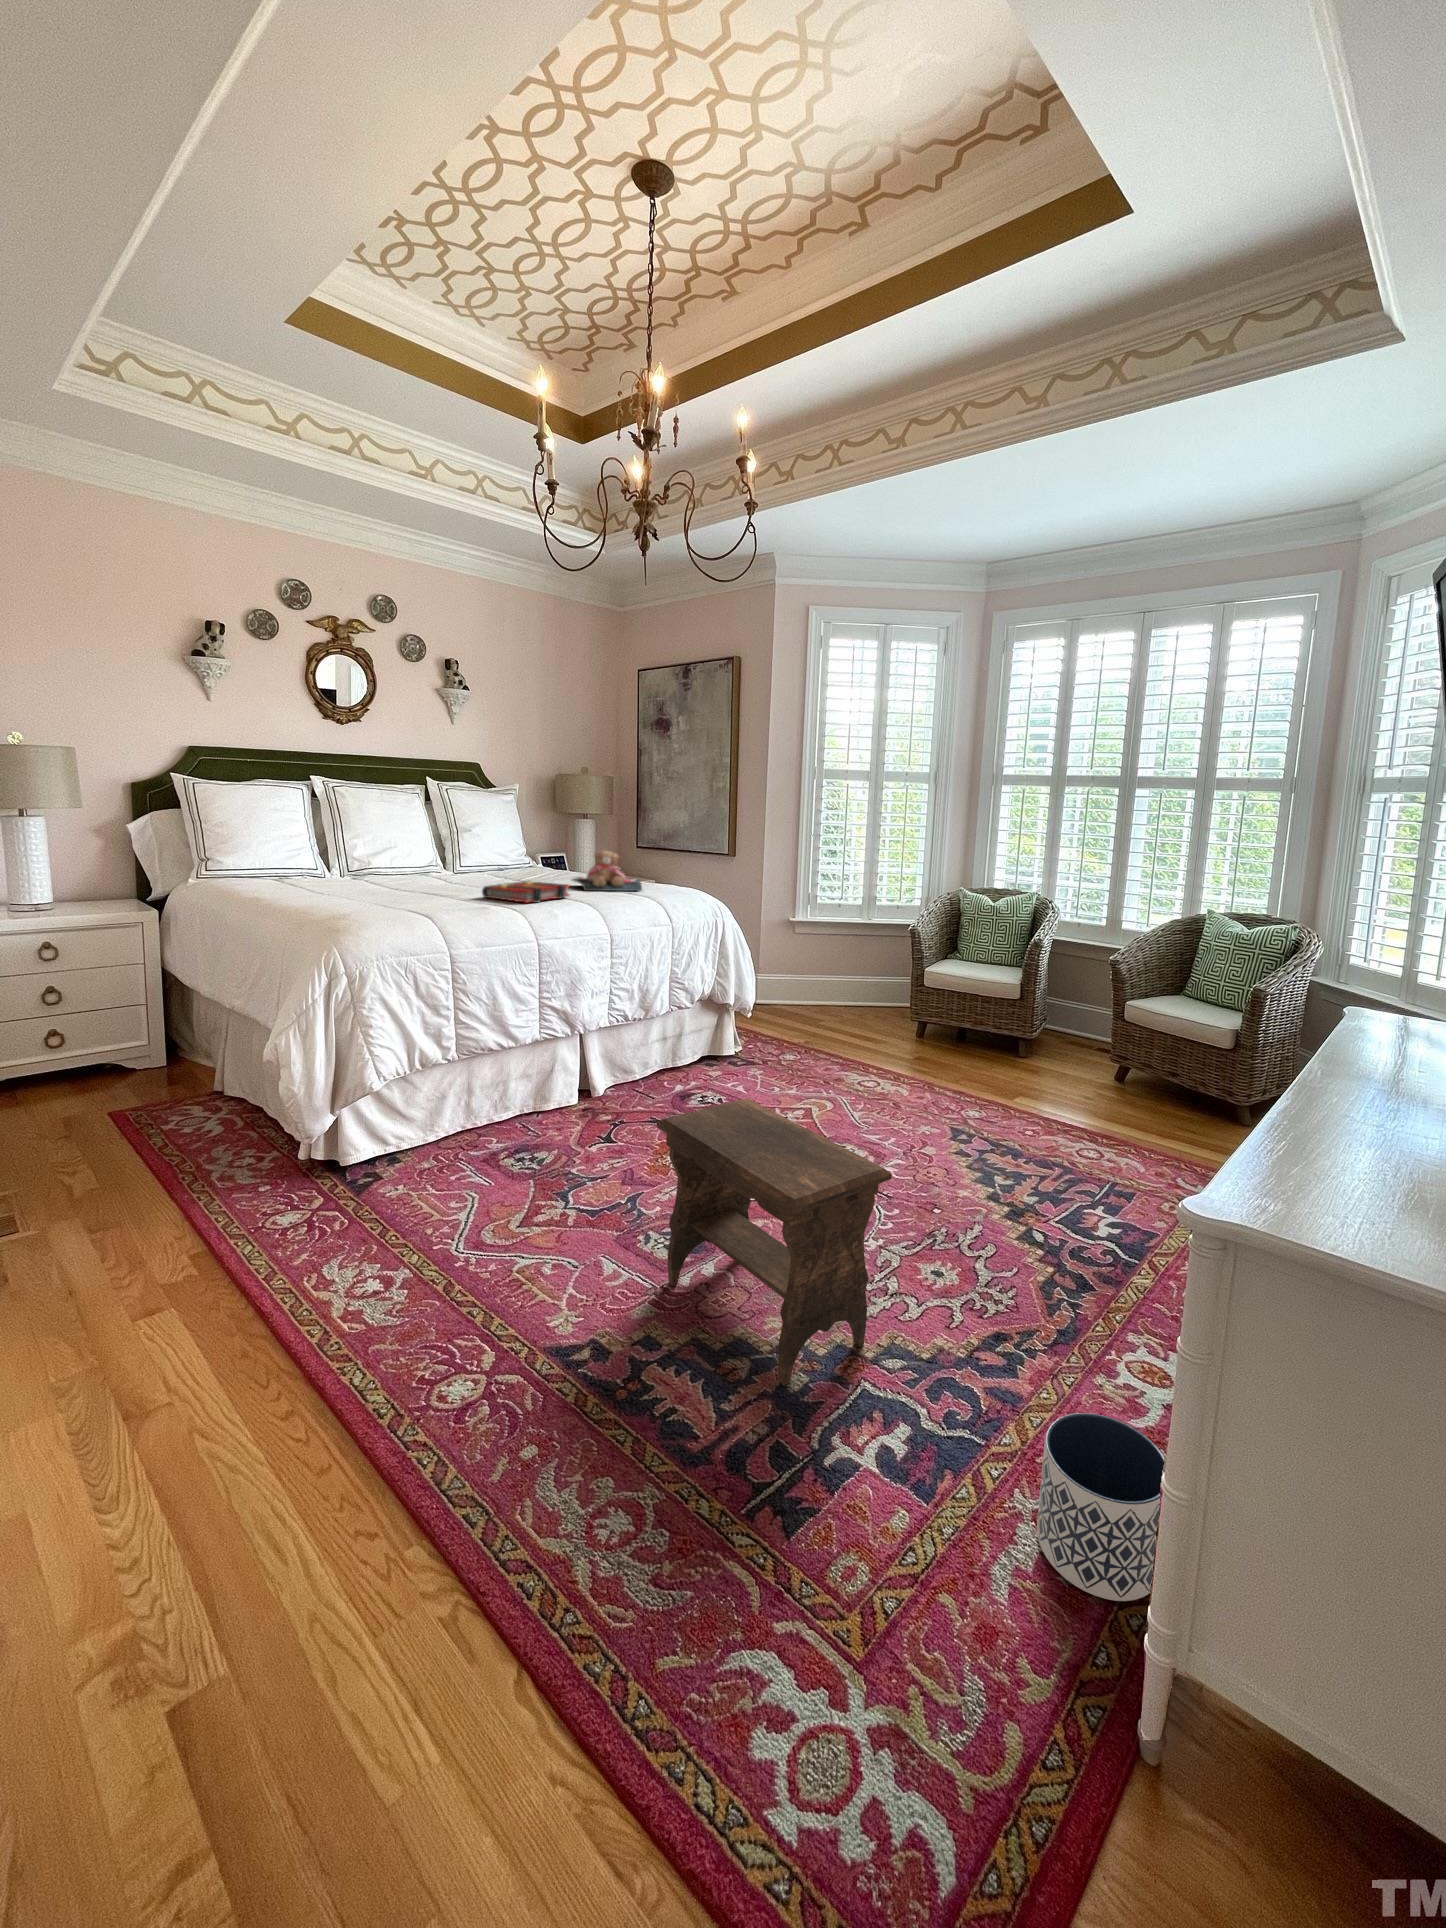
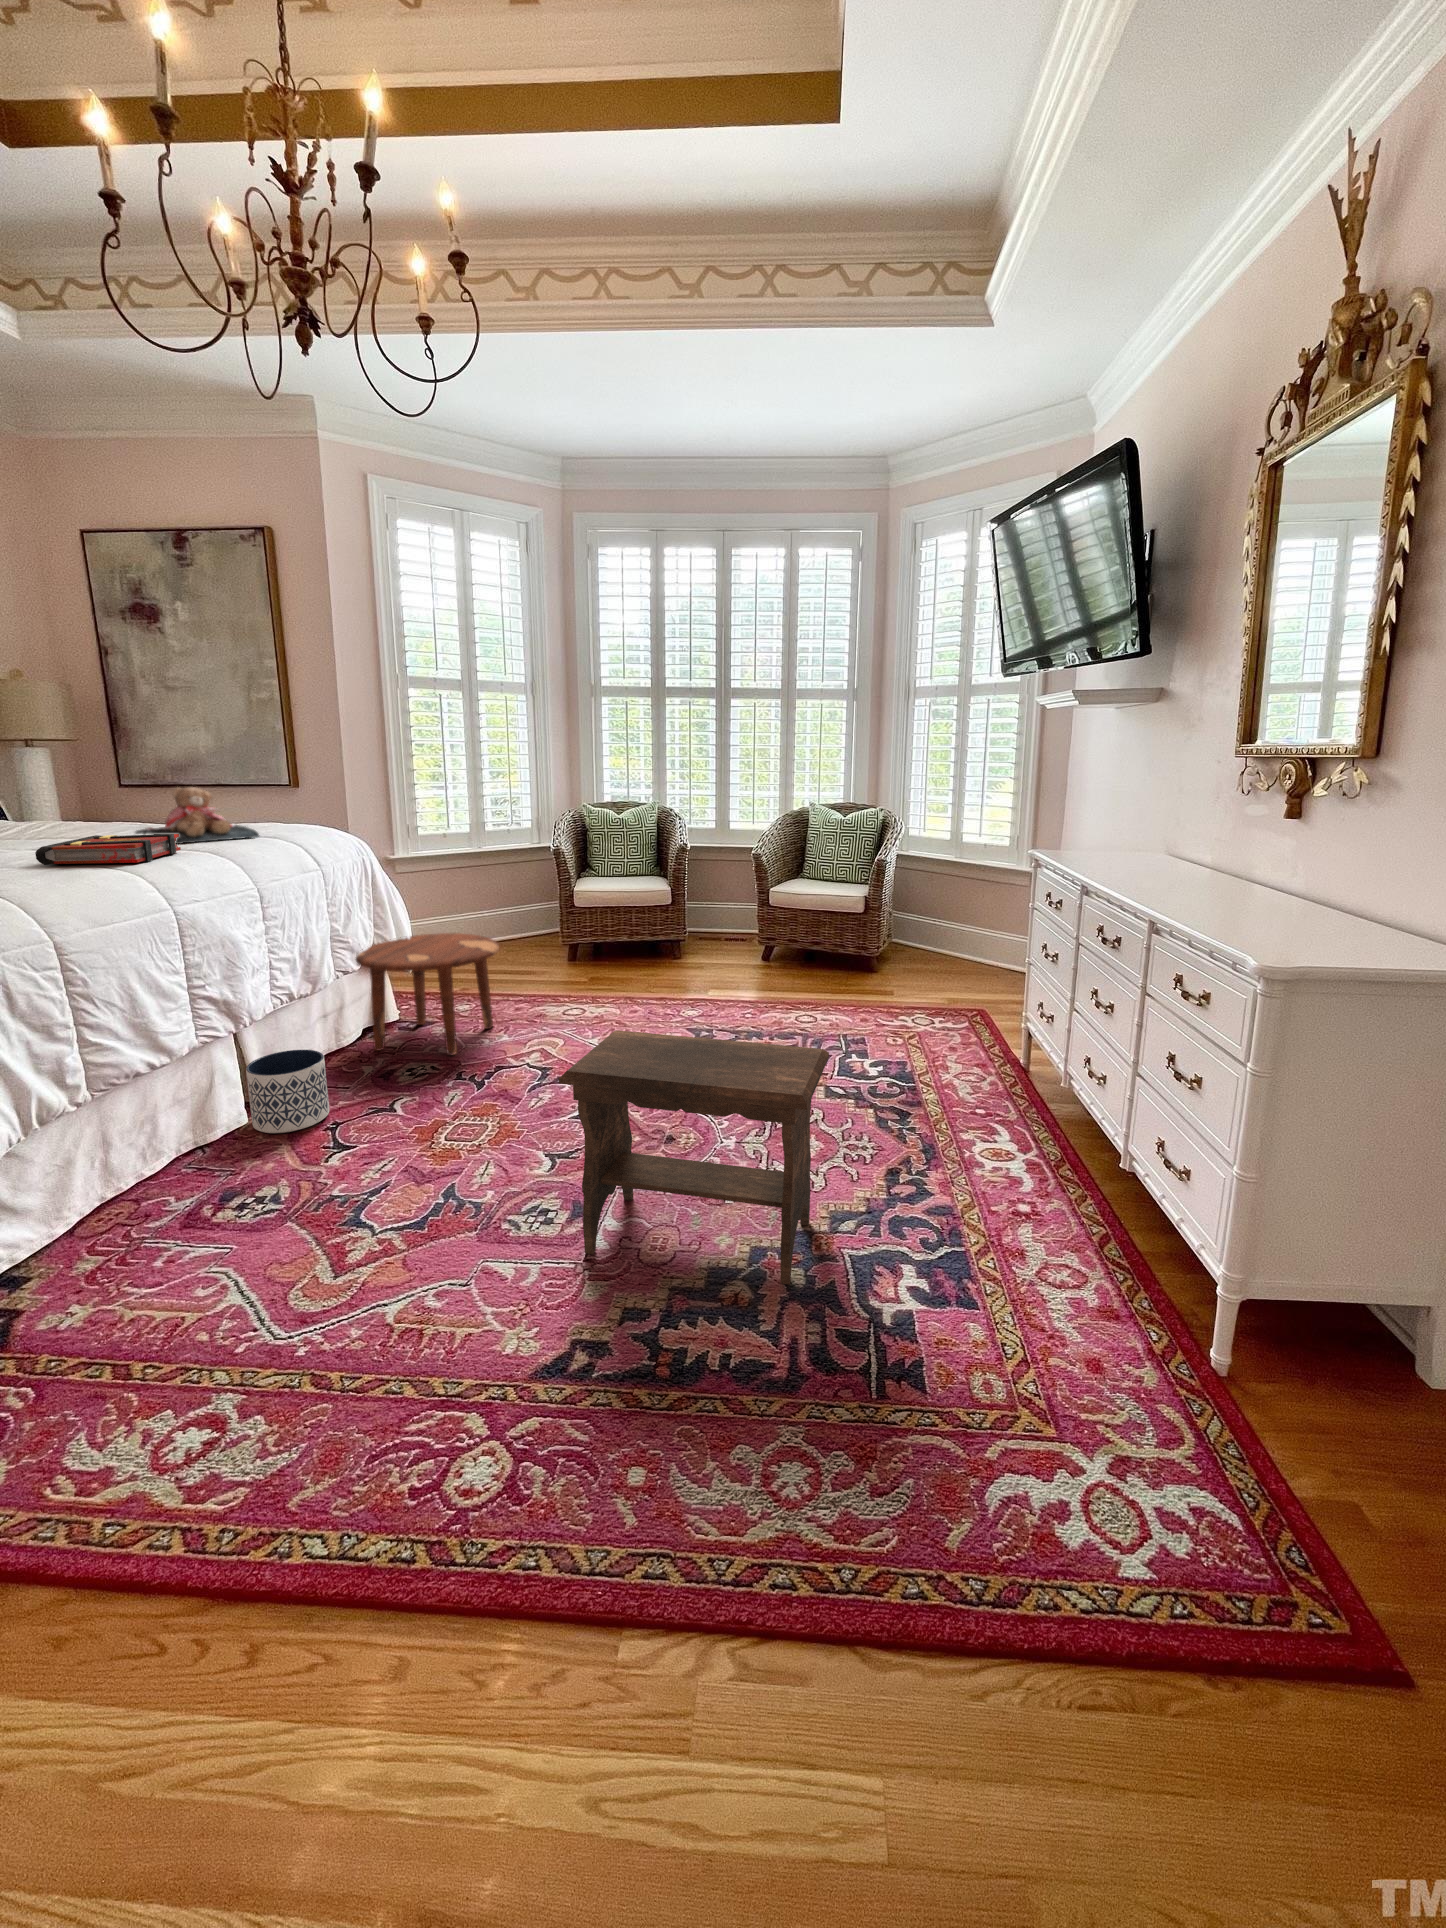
side table: none [691,986,805,1094] -> present [356,933,499,1055]
planter: present [1037,1413,1166,1601] -> present [246,1050,329,1133]

